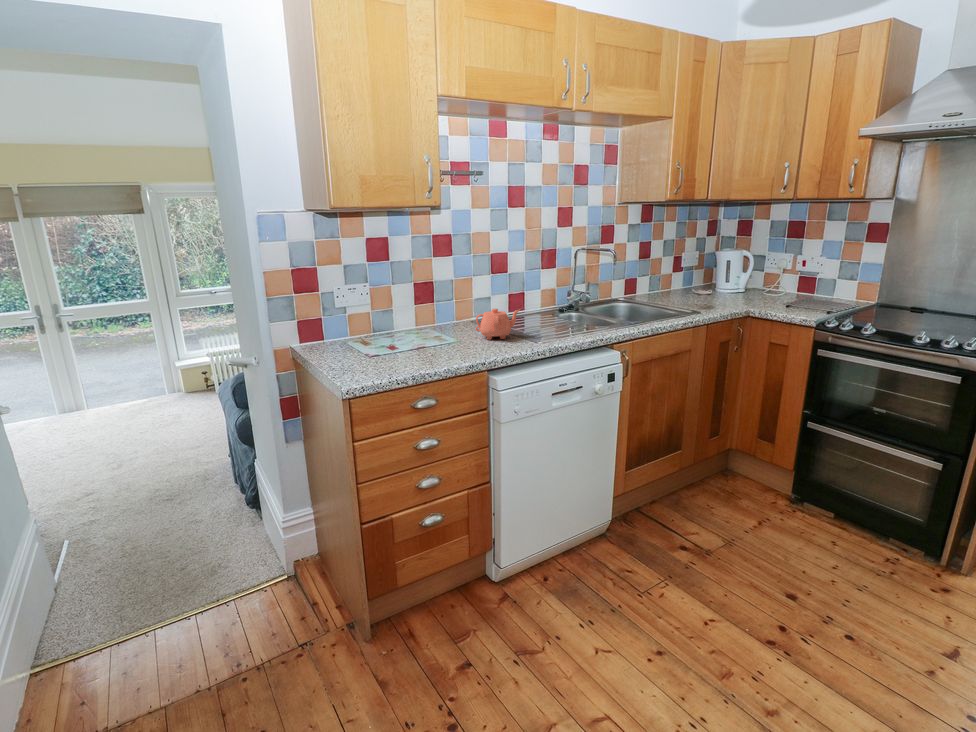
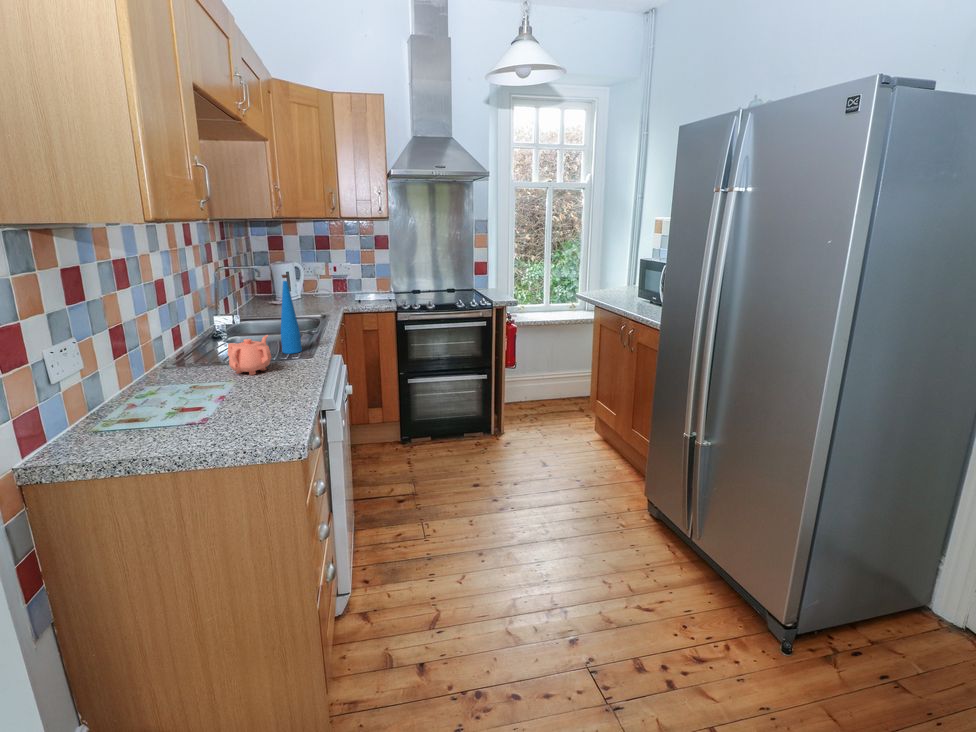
bottle: none [558,257,576,334] -> present [281,275,302,354]

